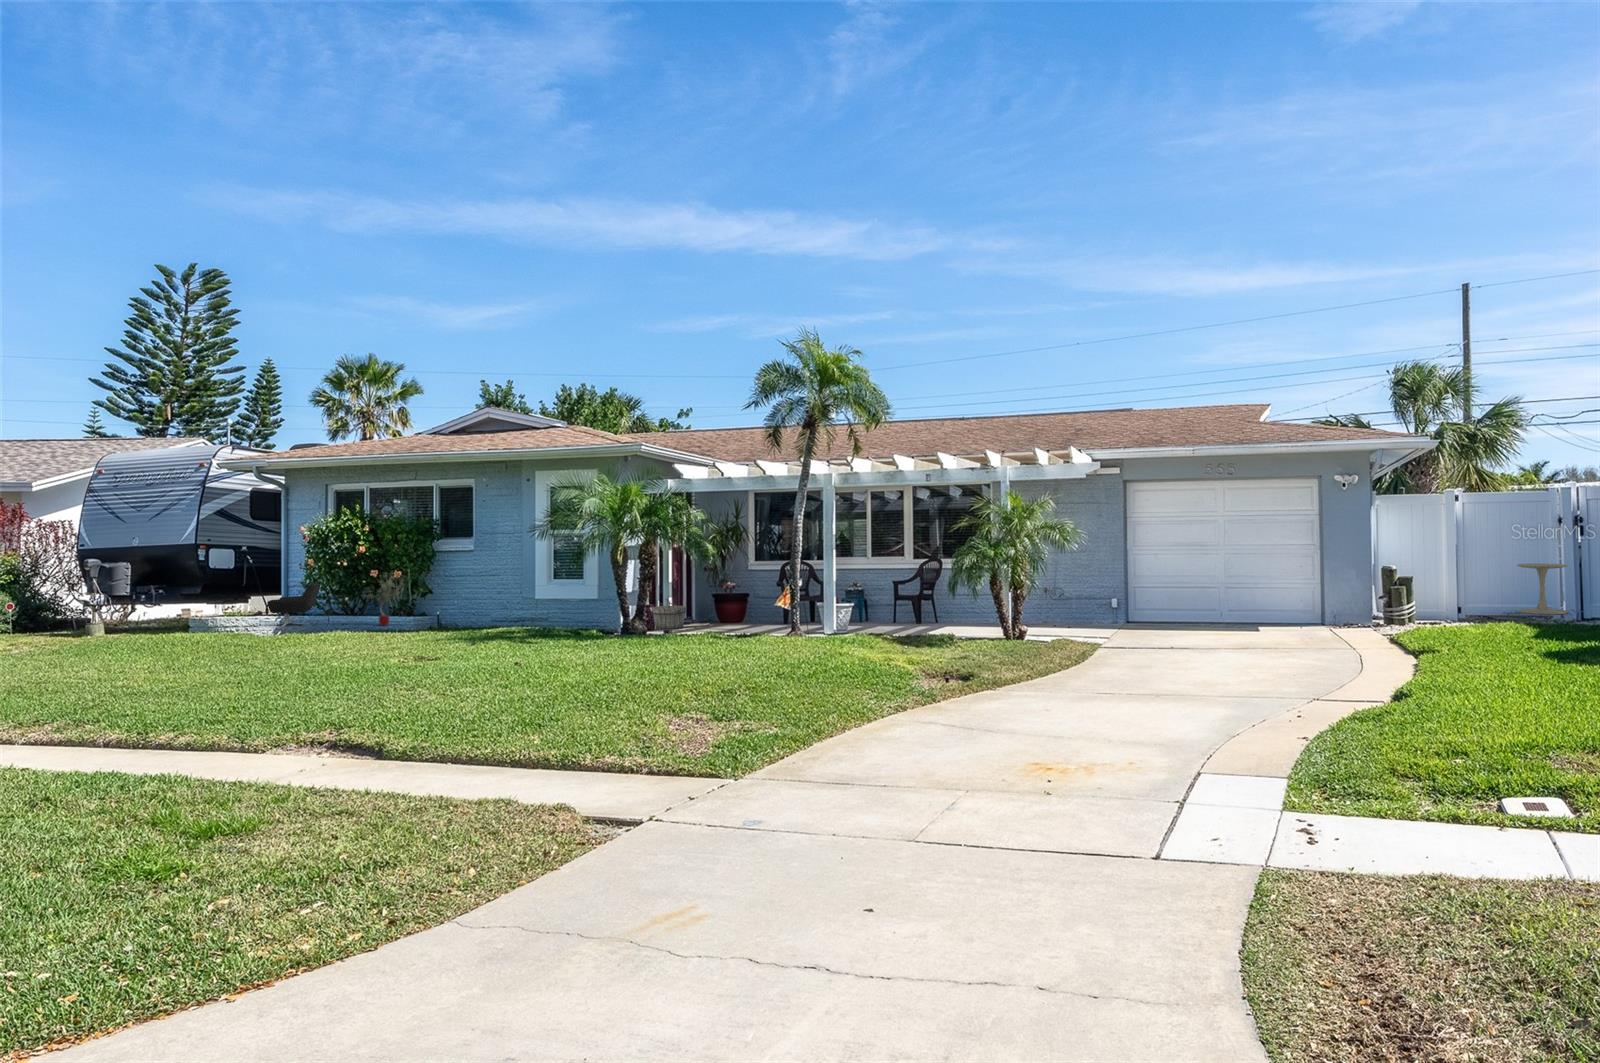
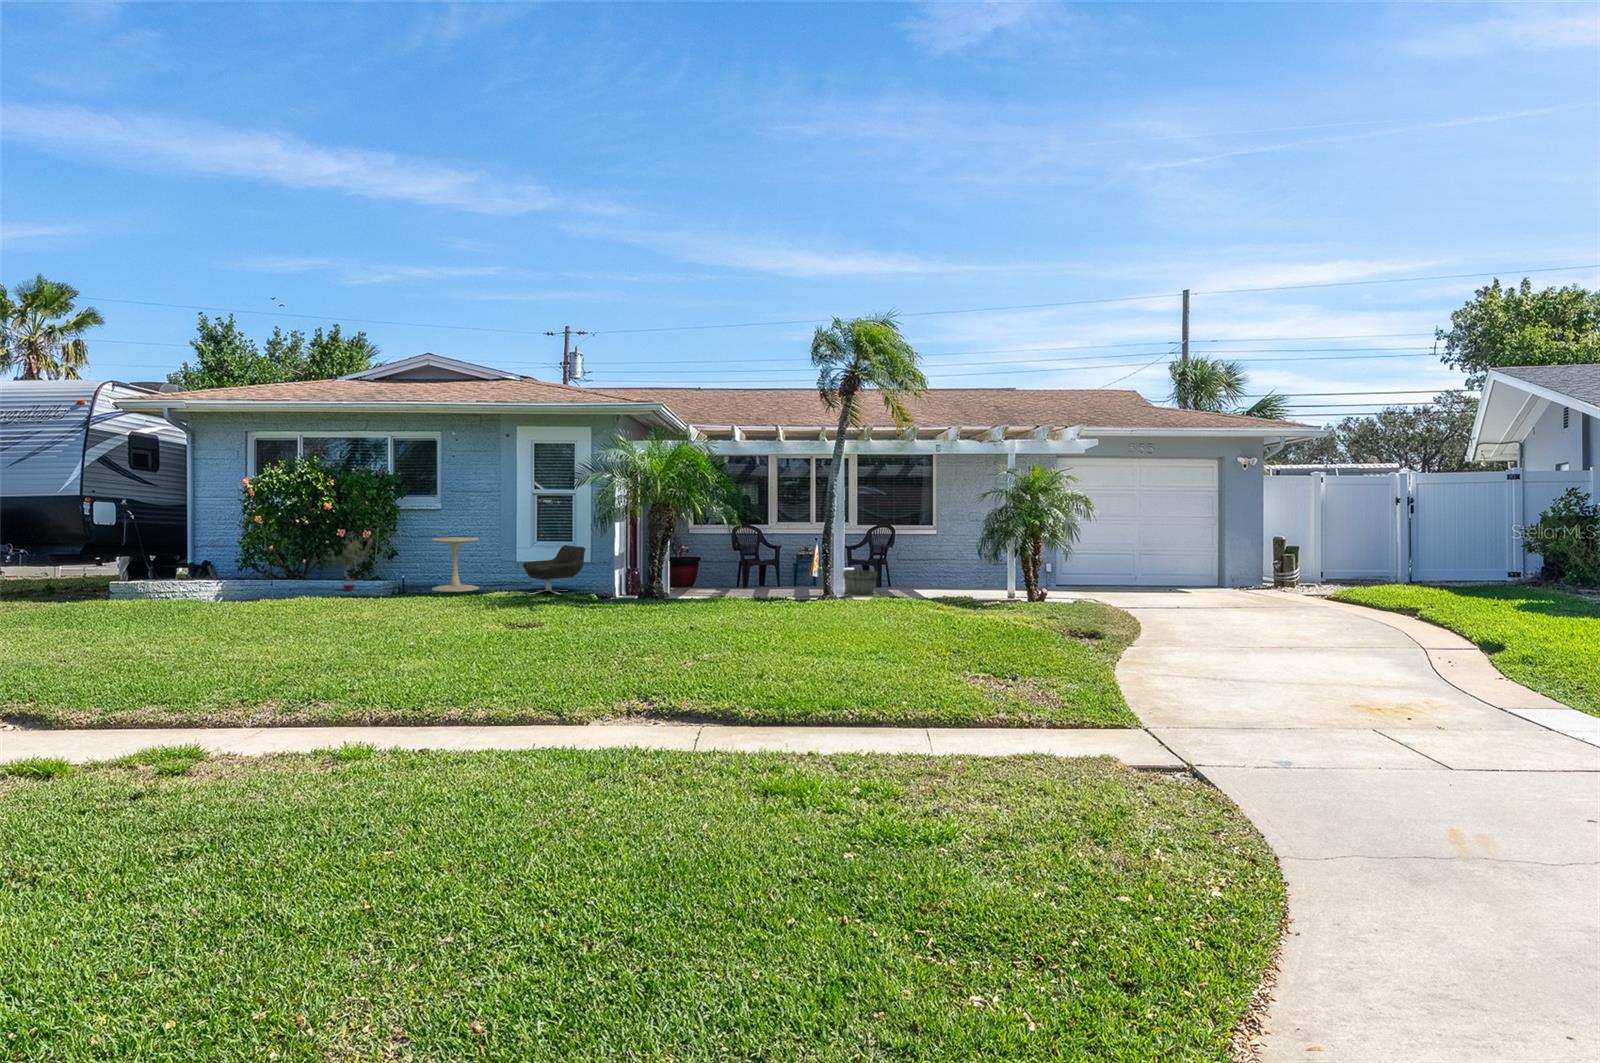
pedestal table: present [1517,563,1568,615] -> present [431,537,479,592]
lounge chair: present [267,583,320,627] -> present [523,545,585,594]
wooden bucket: present [651,599,686,630] -> present [843,569,877,595]

